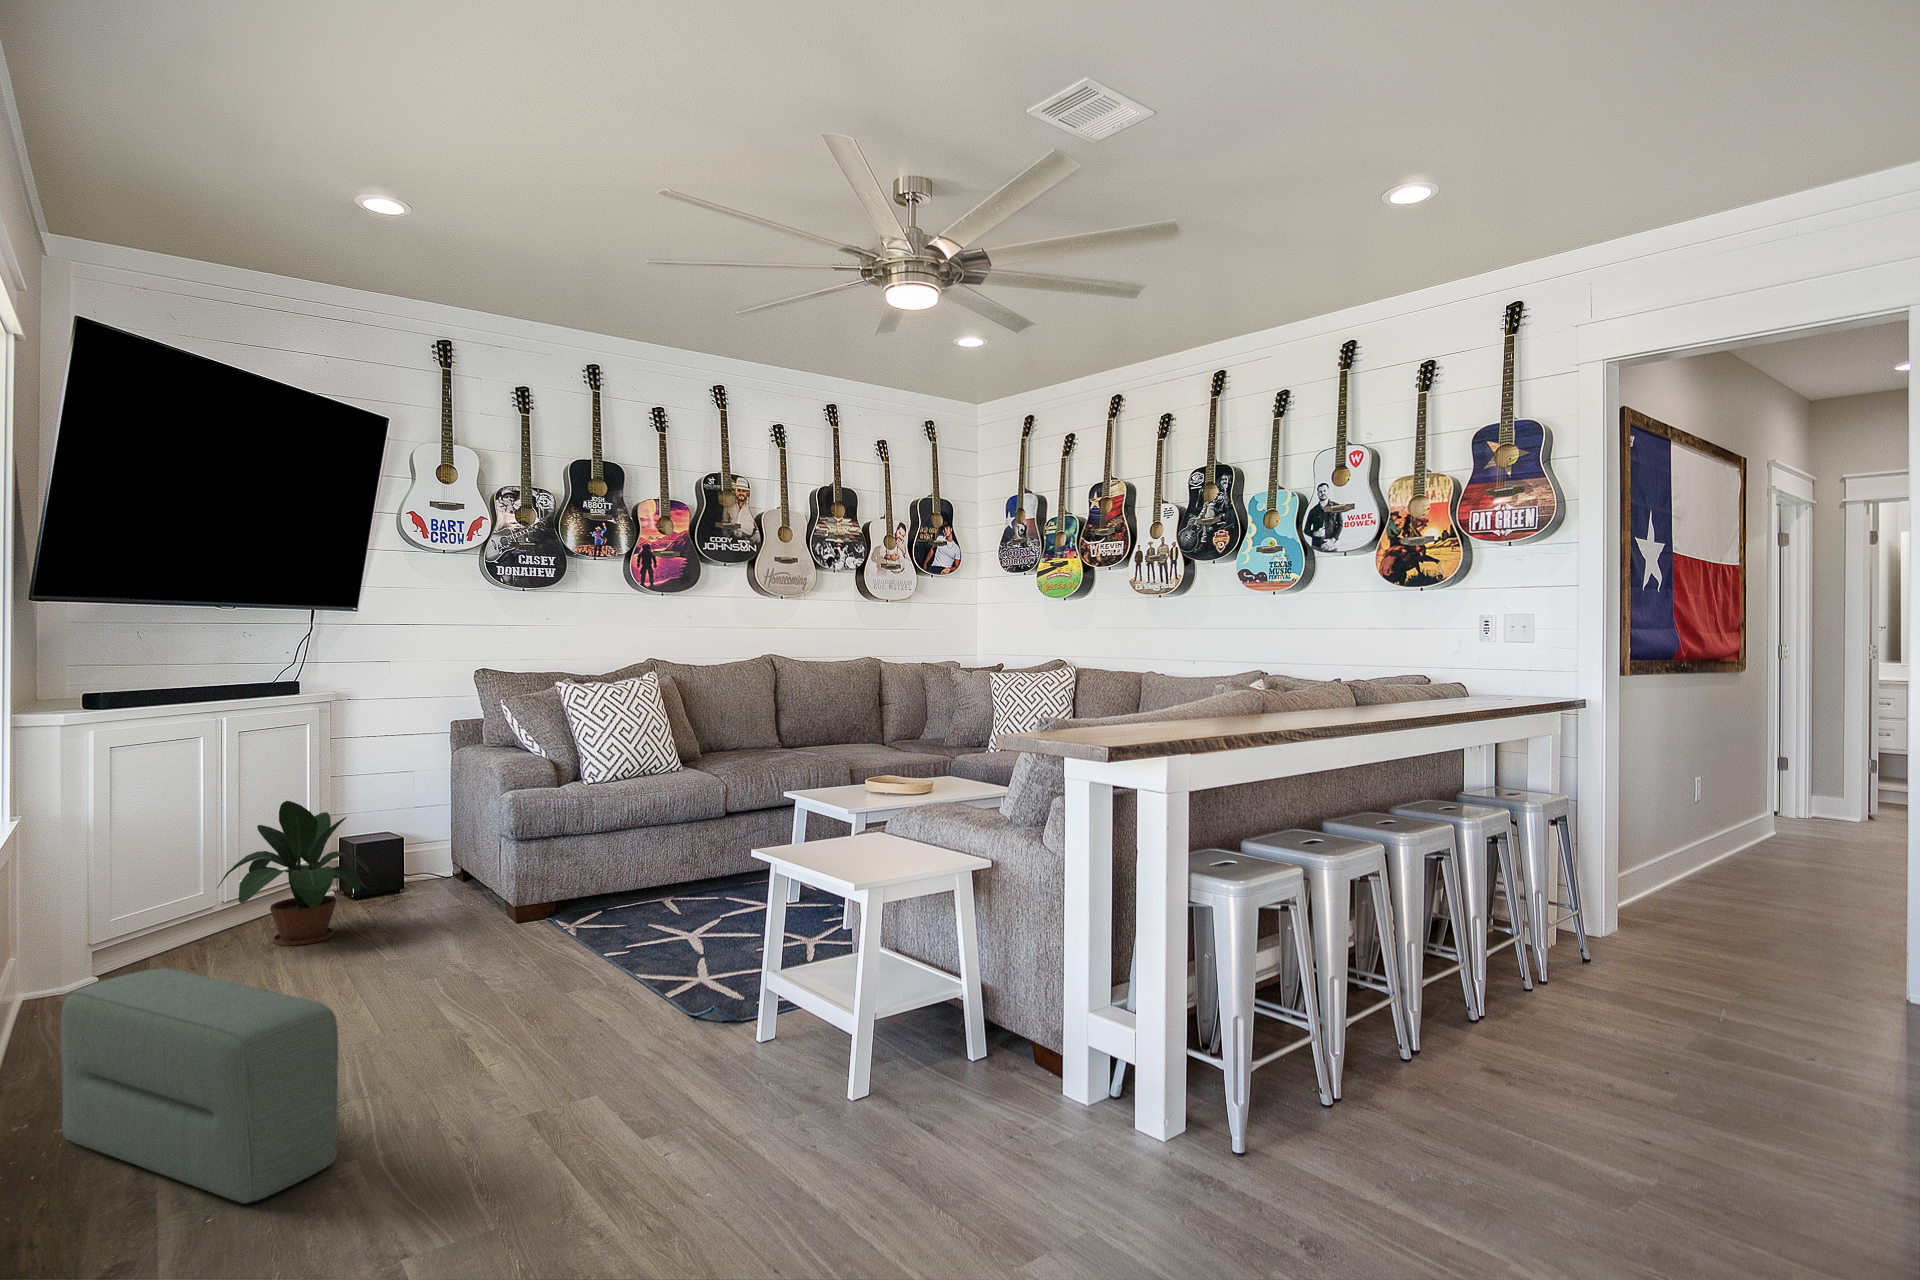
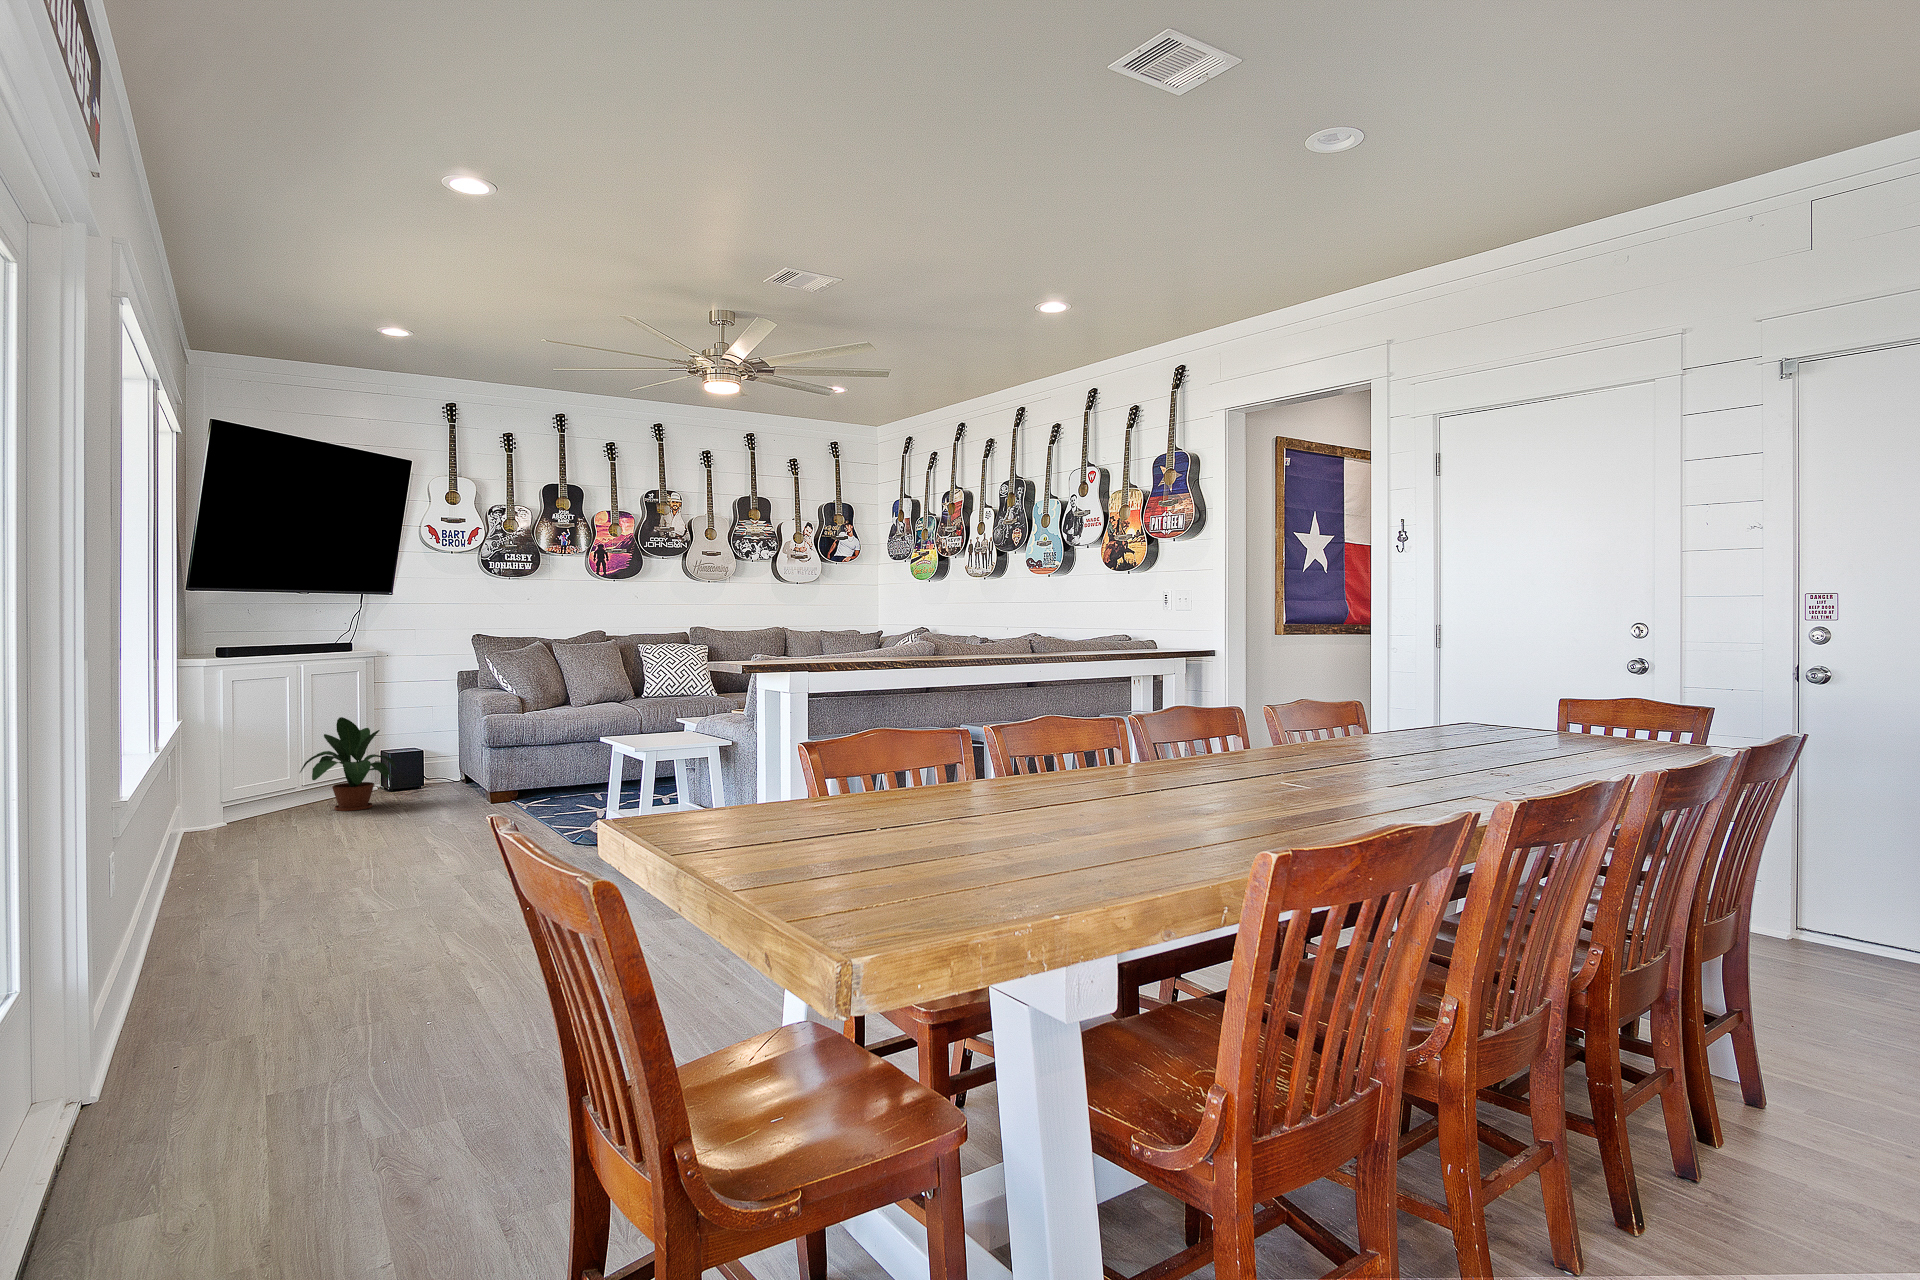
pouf: present [61,968,338,1203] -> none [215,790,352,892]

